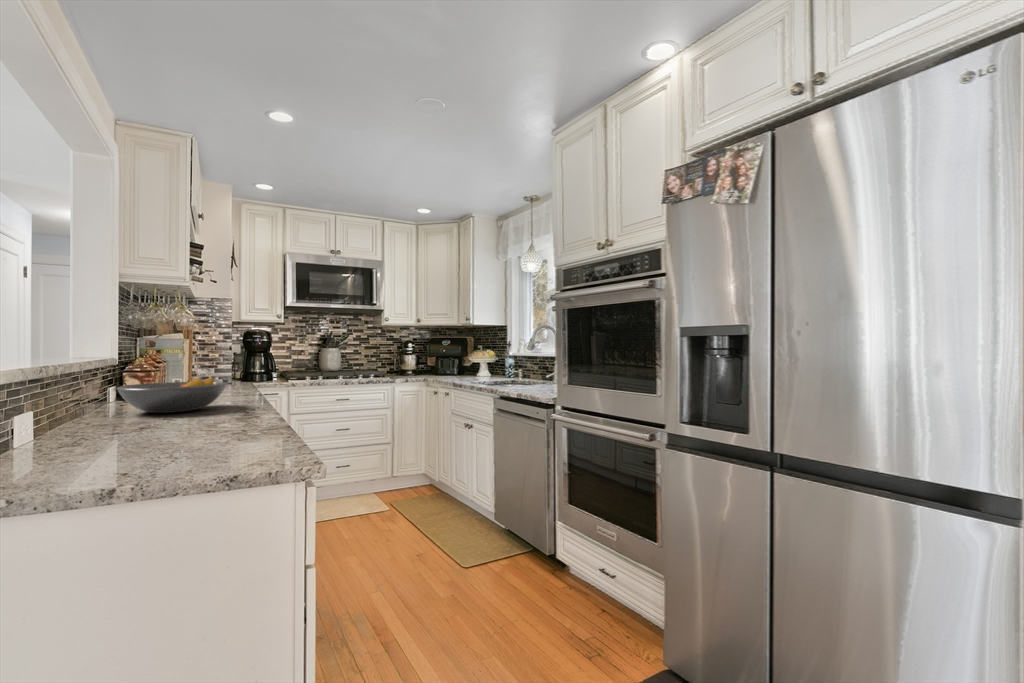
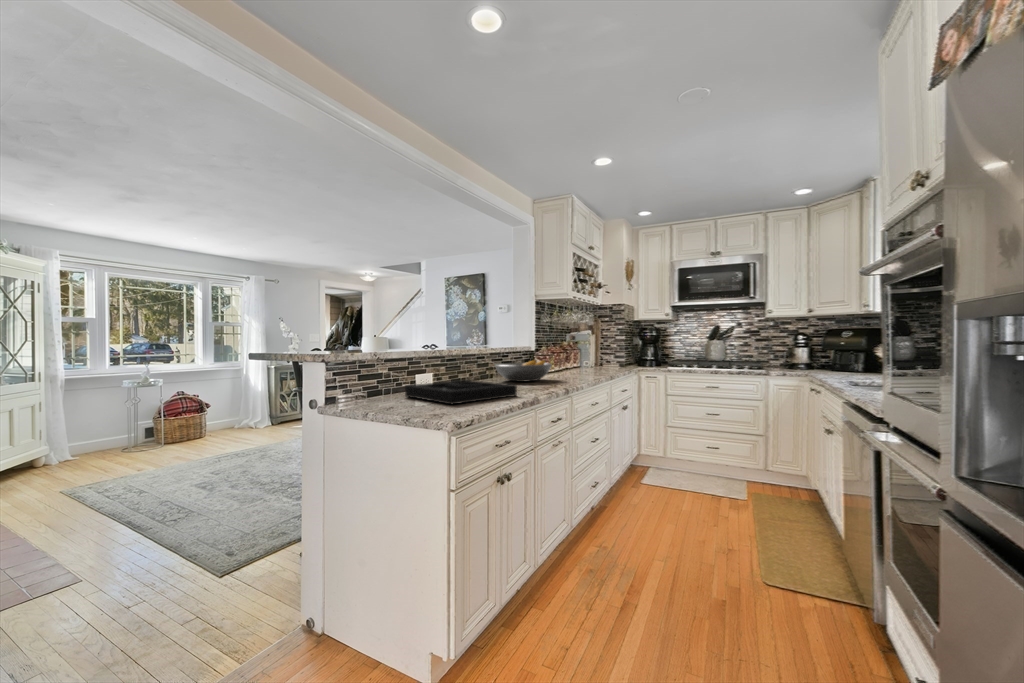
decorative tray: none [51,413,264,460] -> present [405,380,517,404]

